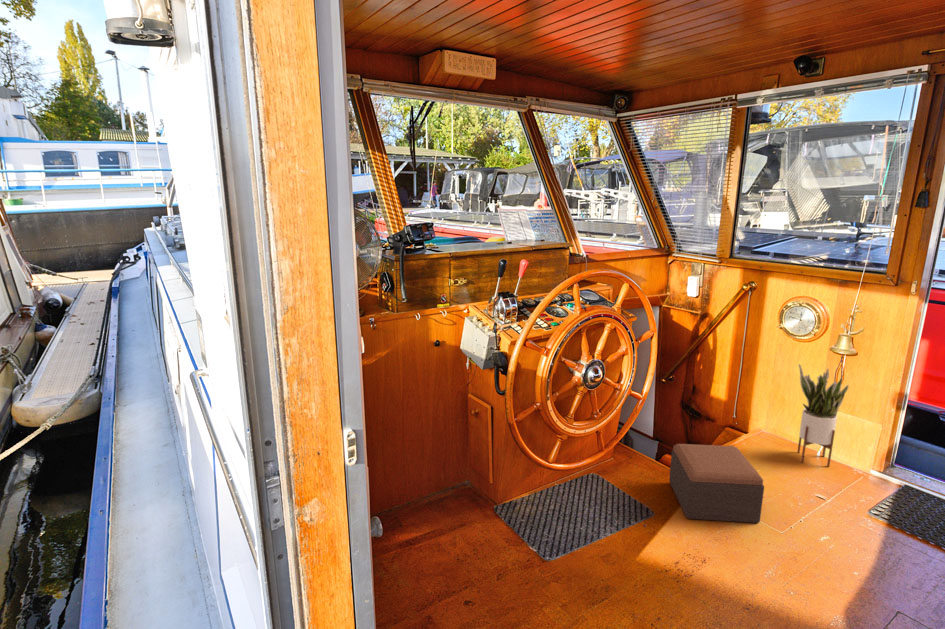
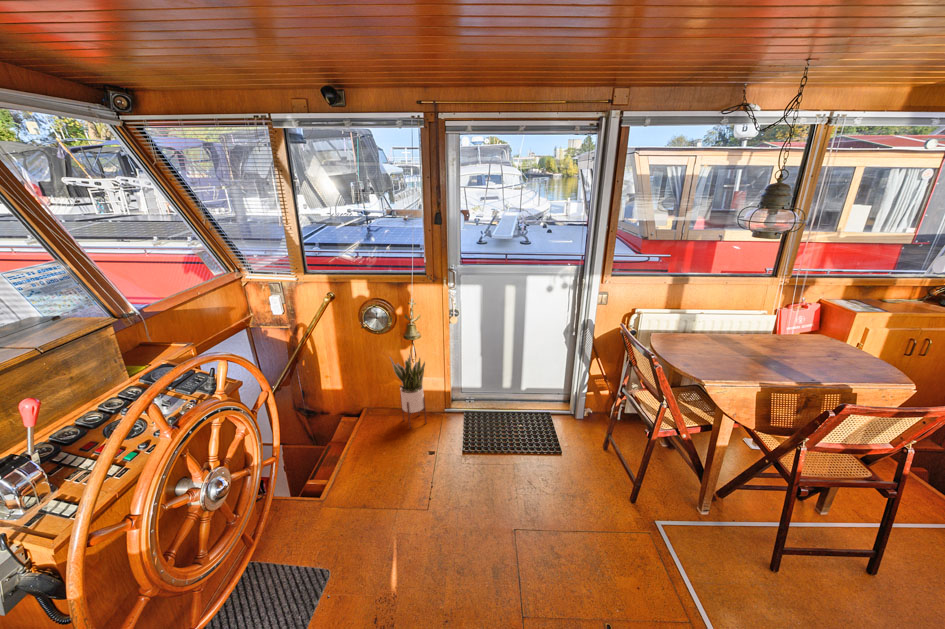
footstool: present [669,444,764,523] -> none [322,455,413,553]

